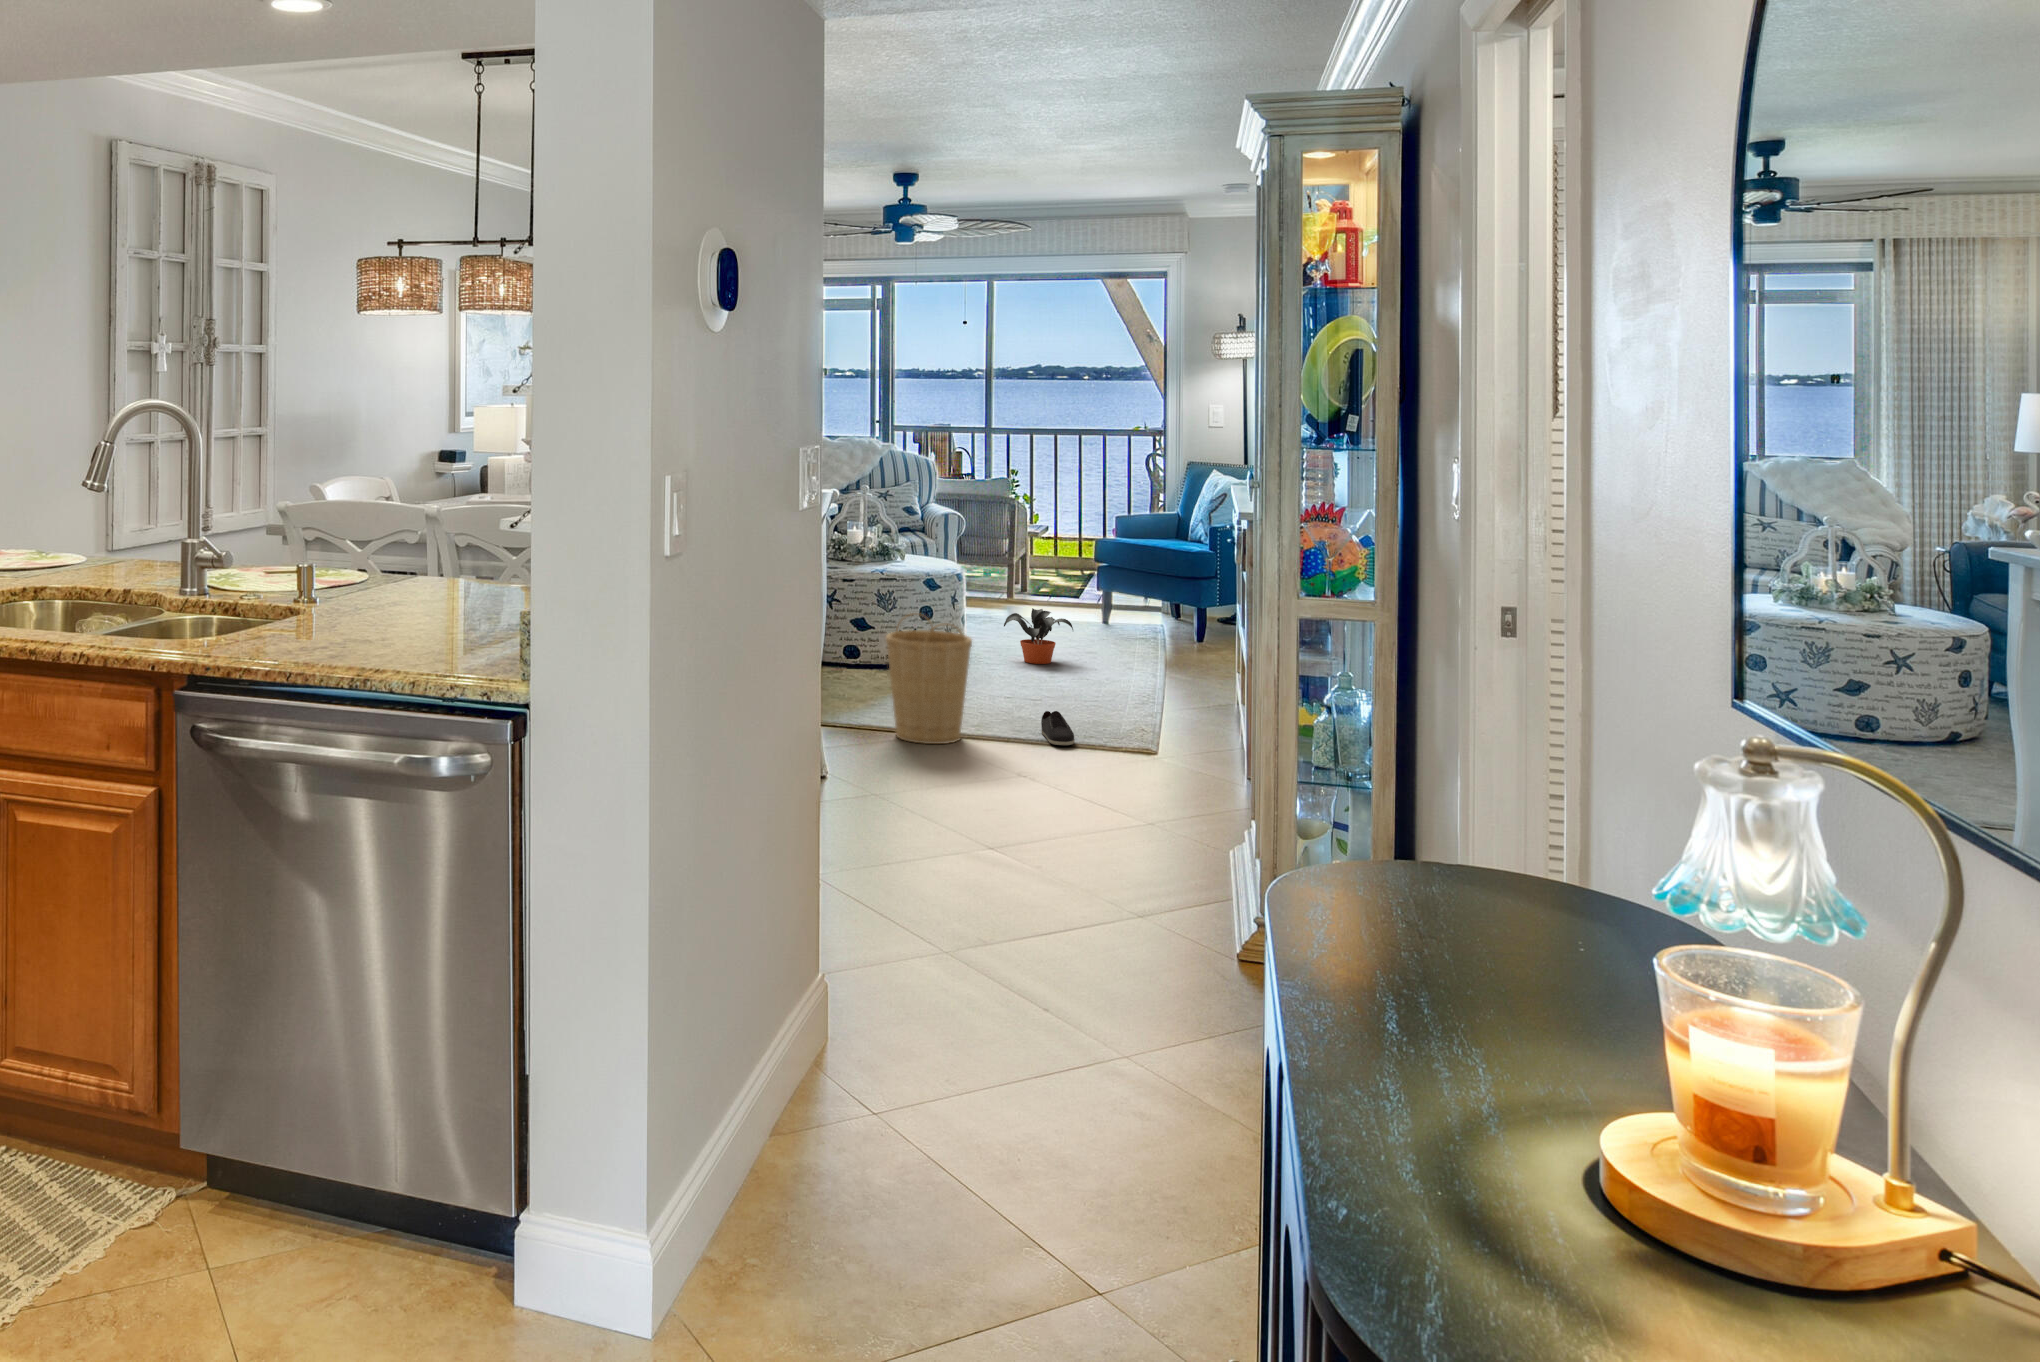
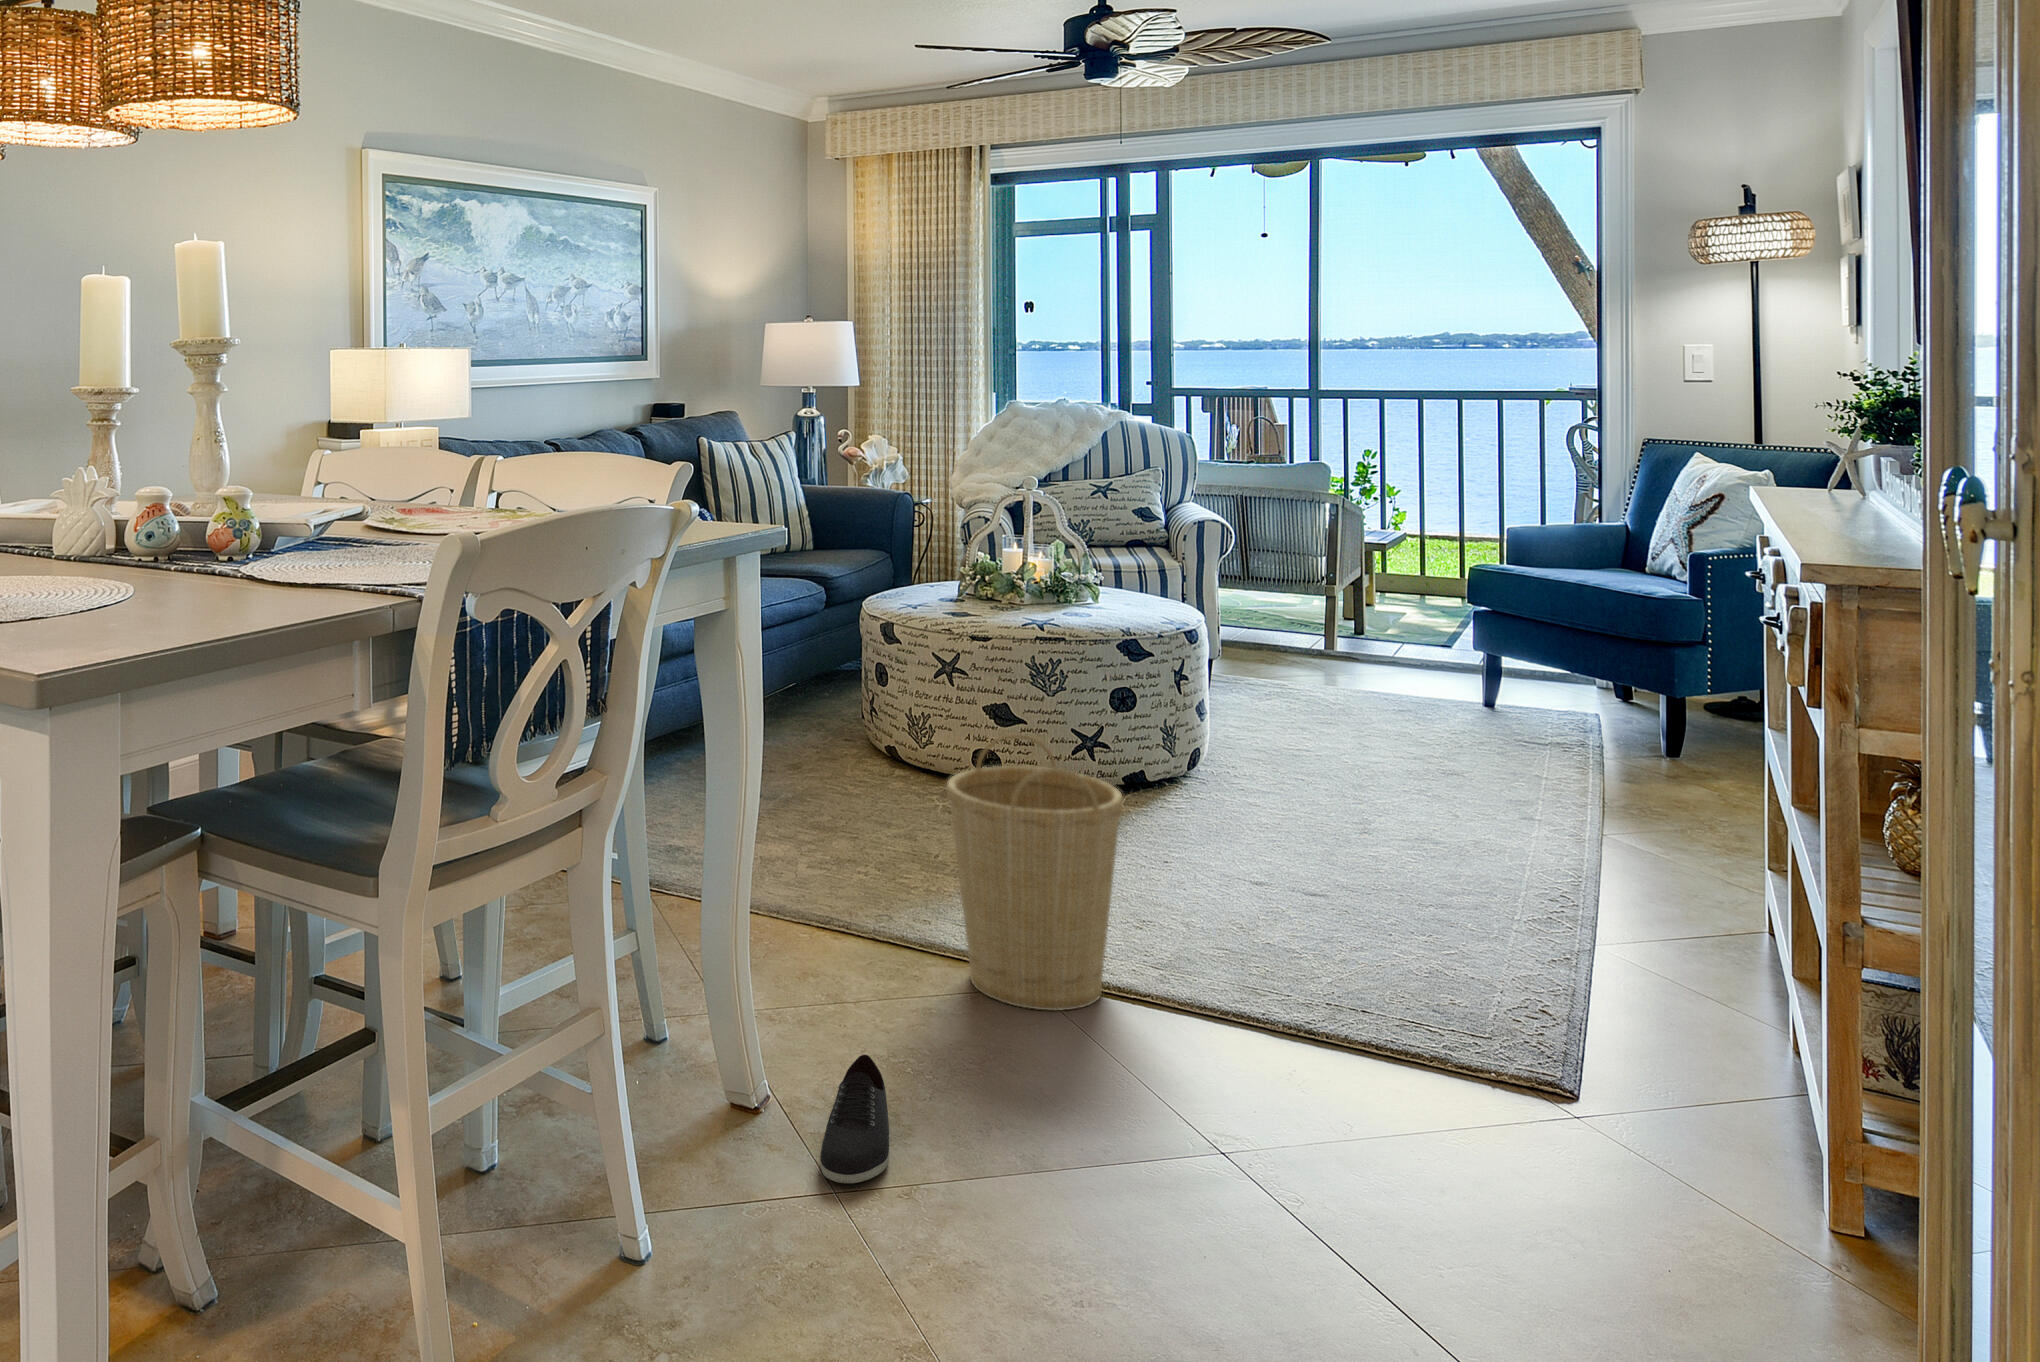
potted plant: present [1004,608,1073,664] -> none [1273,691,1407,792]
shoe: present [1041,711,1075,745] -> present [820,1055,889,1183]

